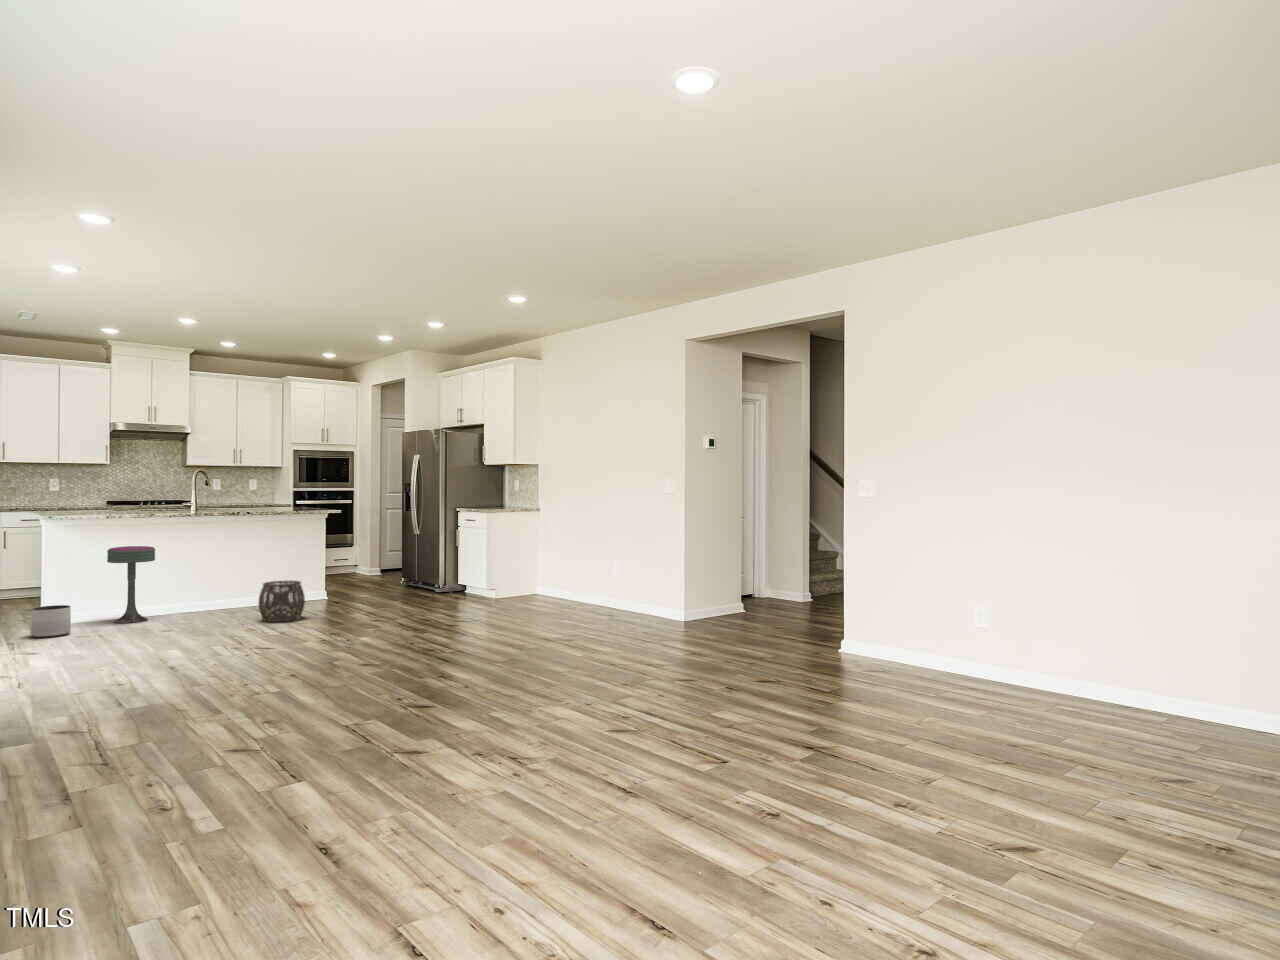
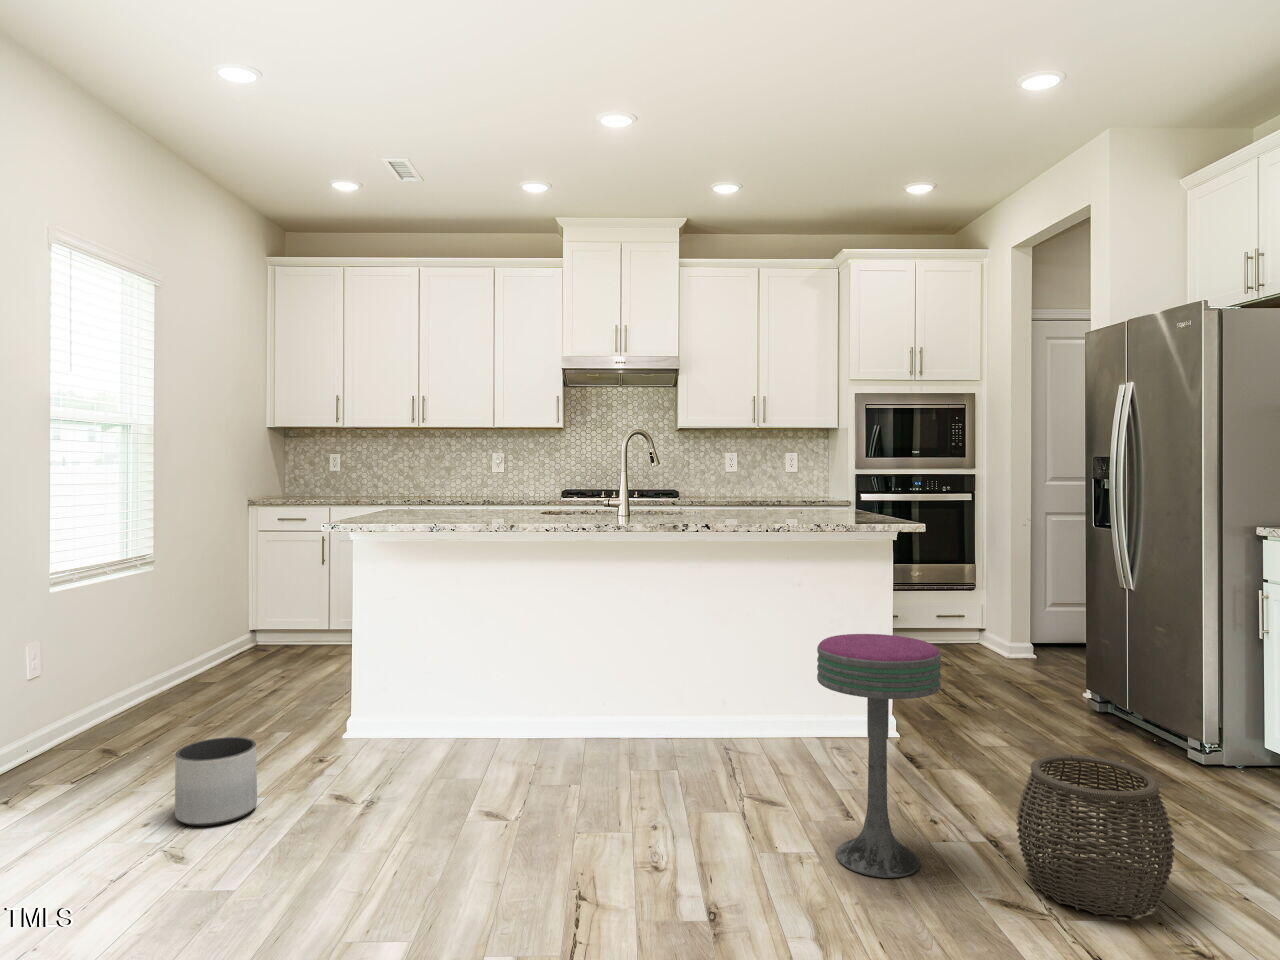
bar stool: present [107,546,155,623] -> present [817,634,941,878]
woven basket: present [258,580,305,622] -> present [1016,754,1175,917]

